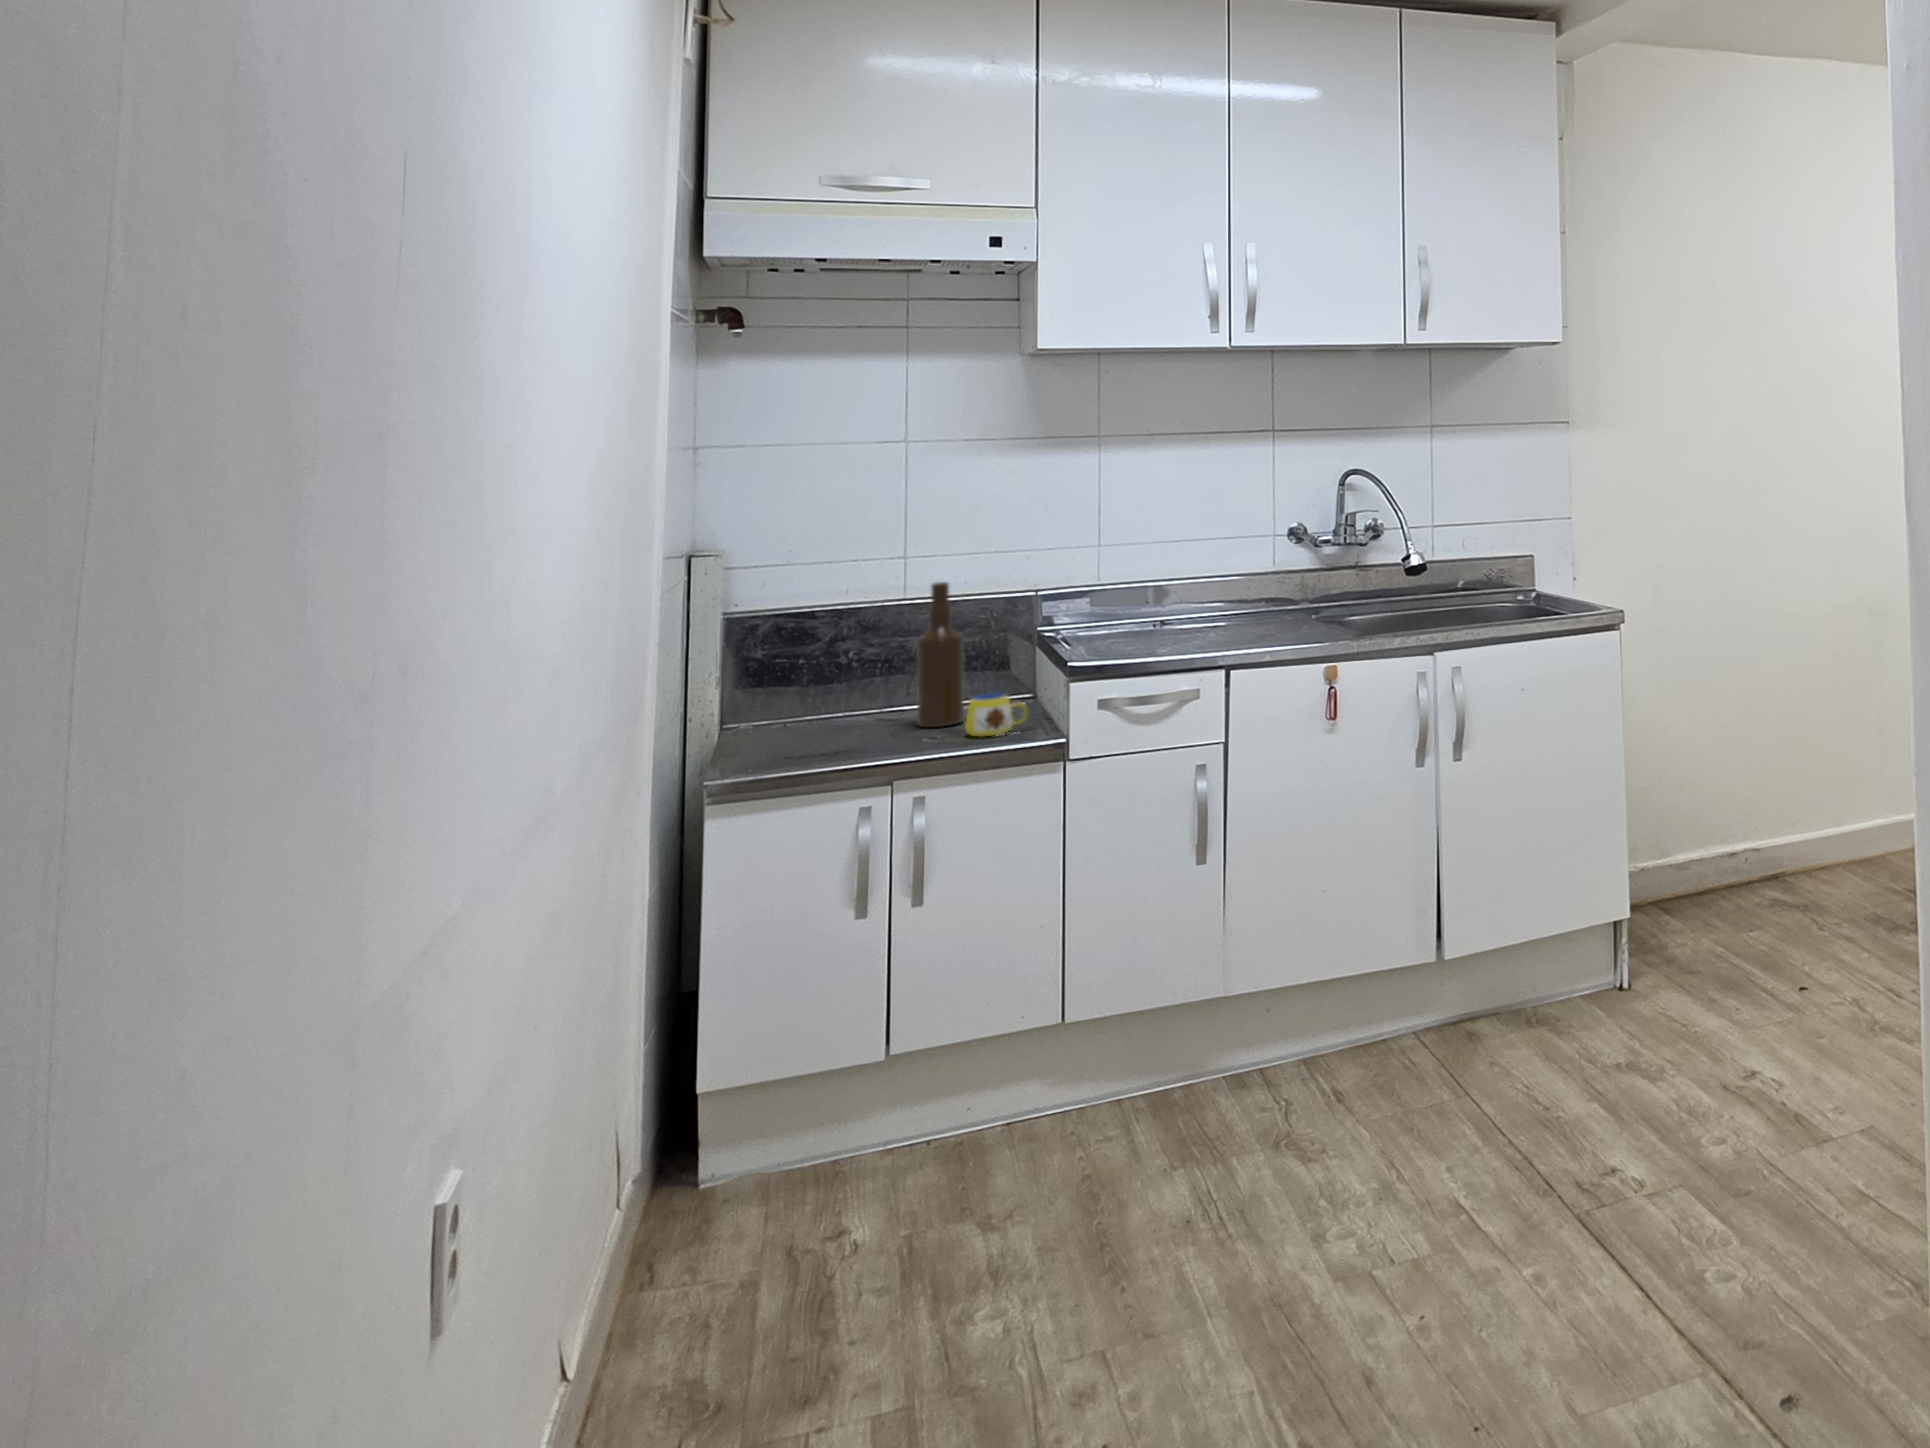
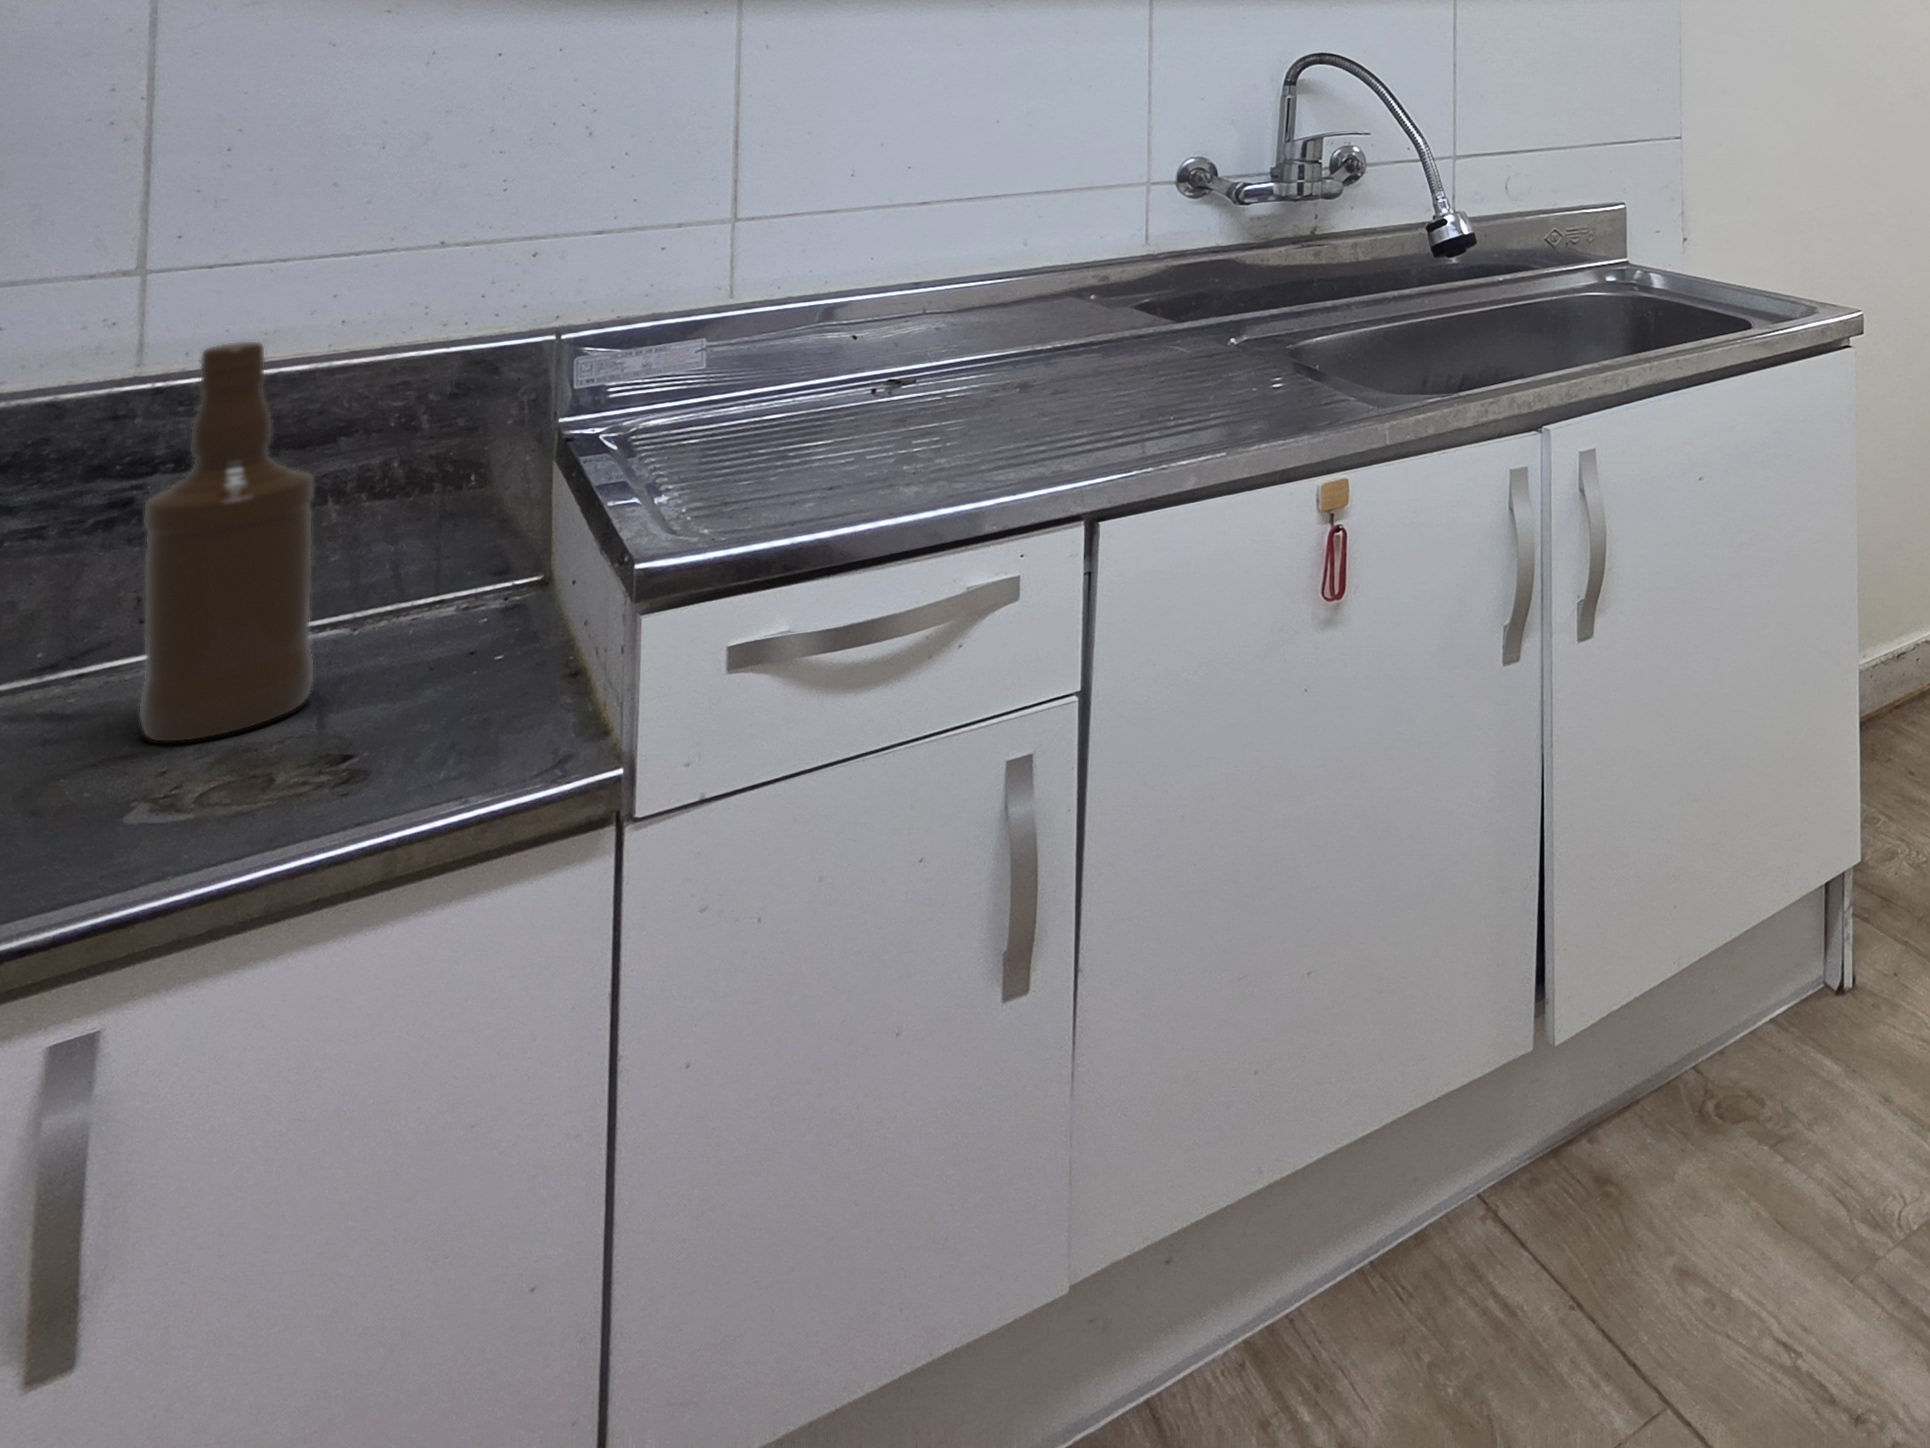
mug: present [965,694,1027,736] -> none [292,638,510,774]

